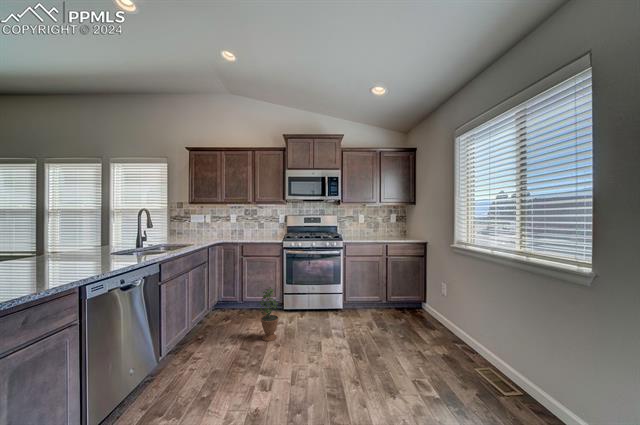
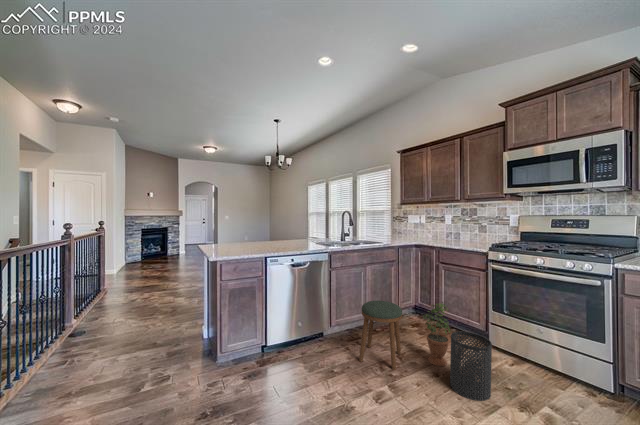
stool: none [206,302,251,373] -> present [359,301,402,370]
trash can: none [290,302,318,350] -> present [450,331,492,401]

